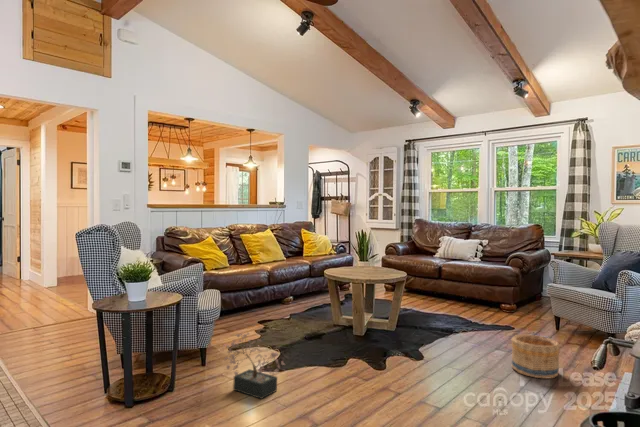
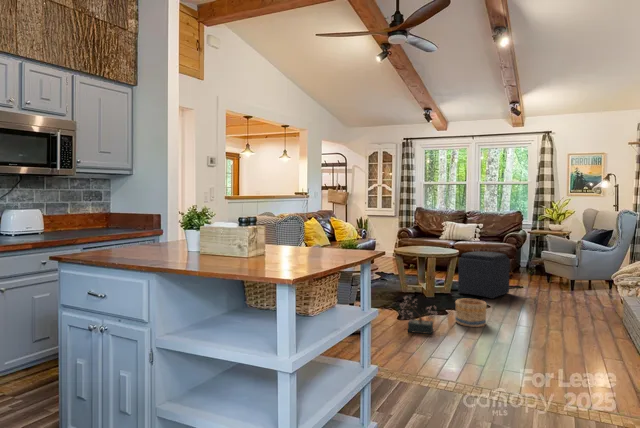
ottoman: none [406,273,482,343] -> present [458,251,510,299]
basket: present [512,335,560,378] -> present [455,299,487,327]

